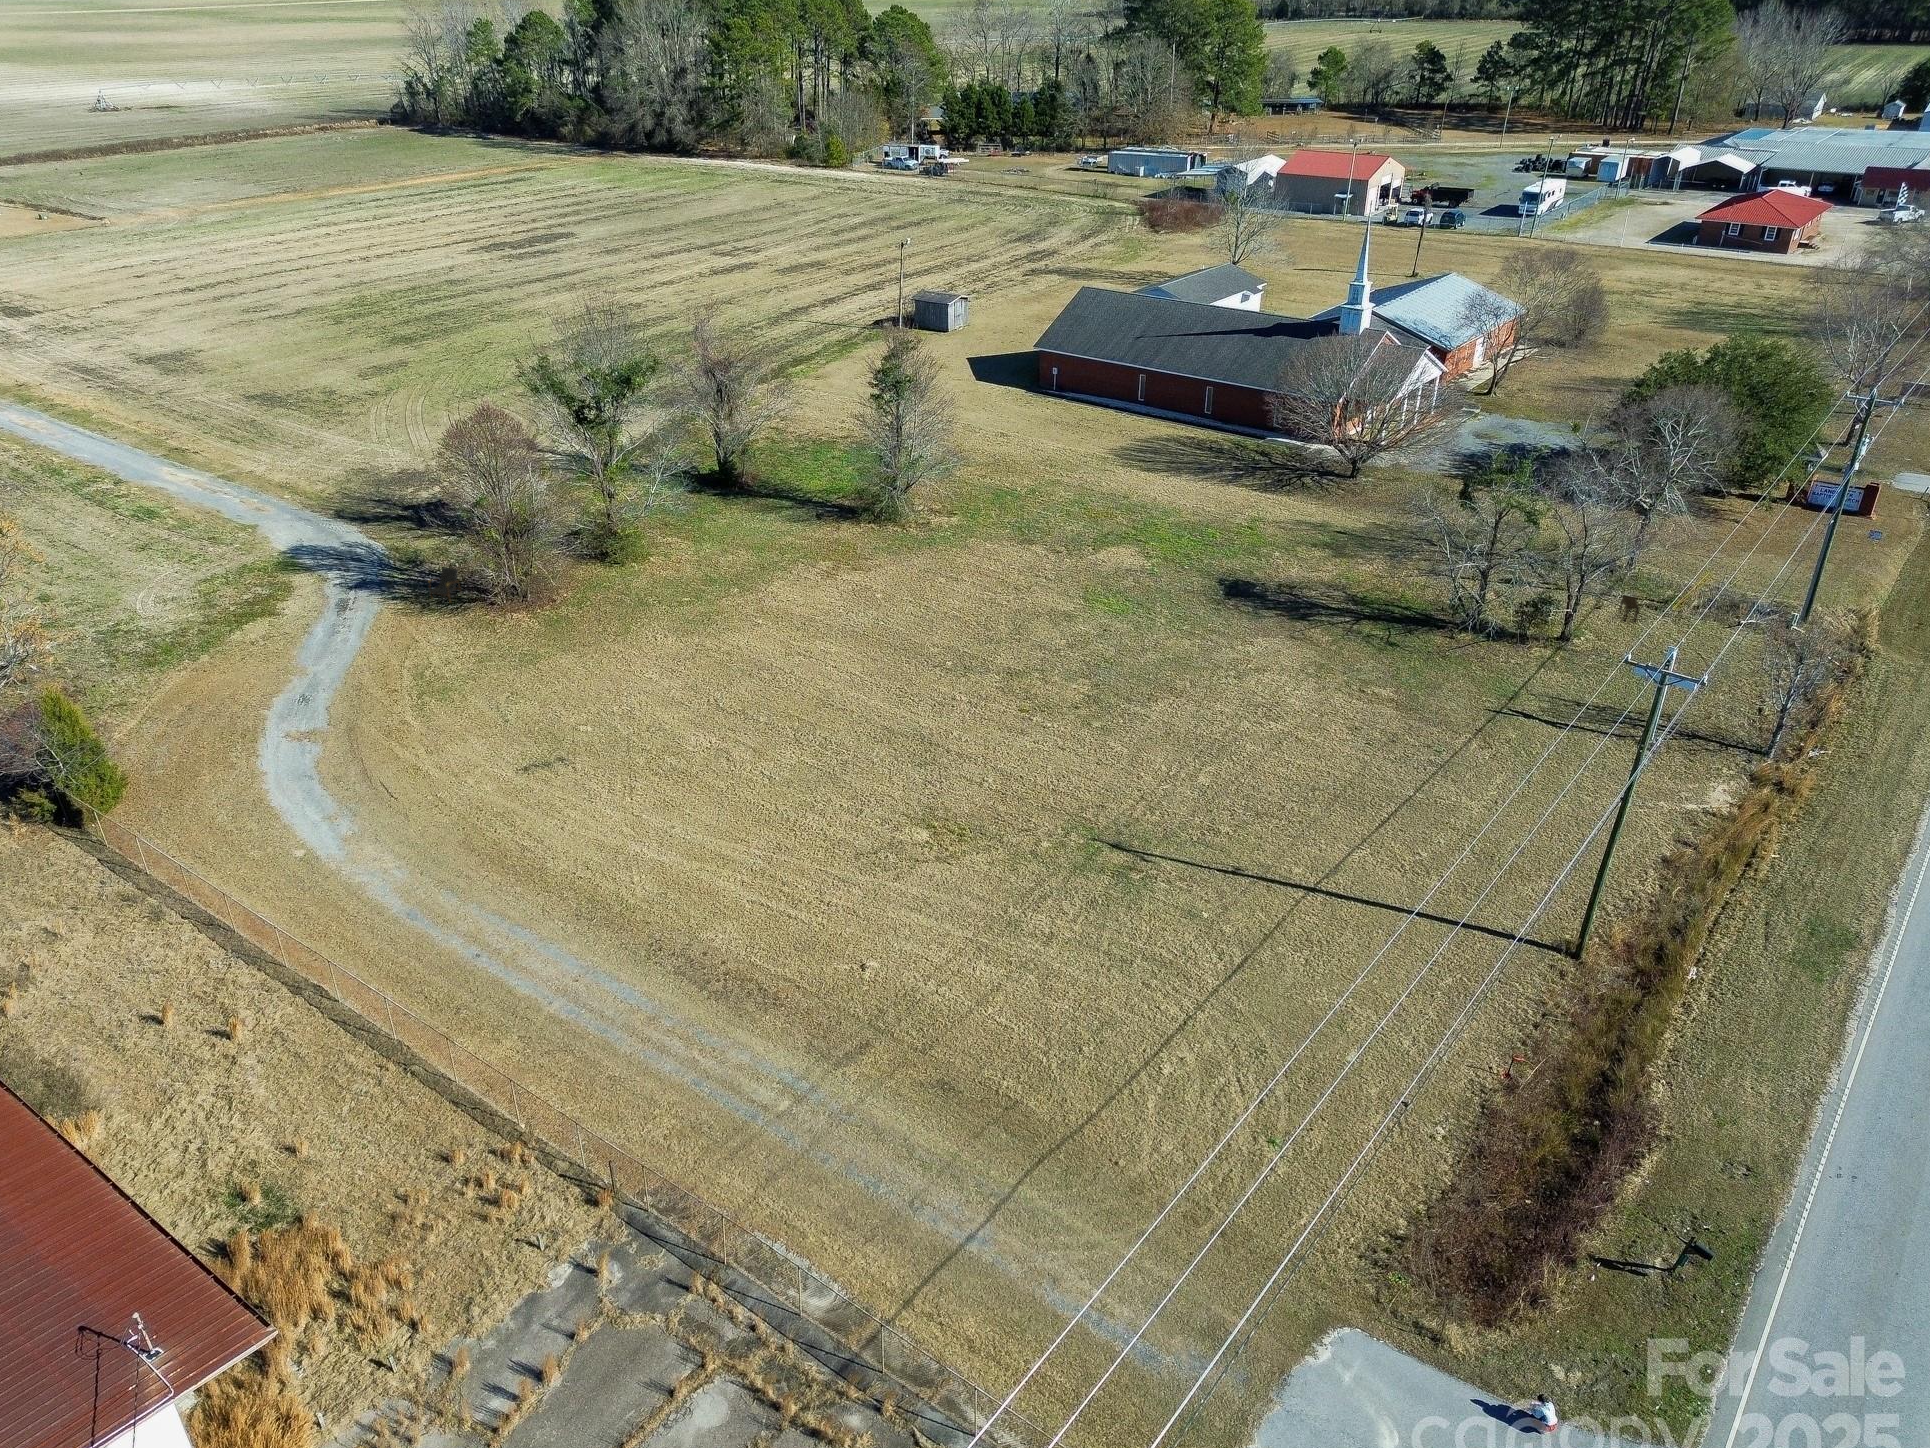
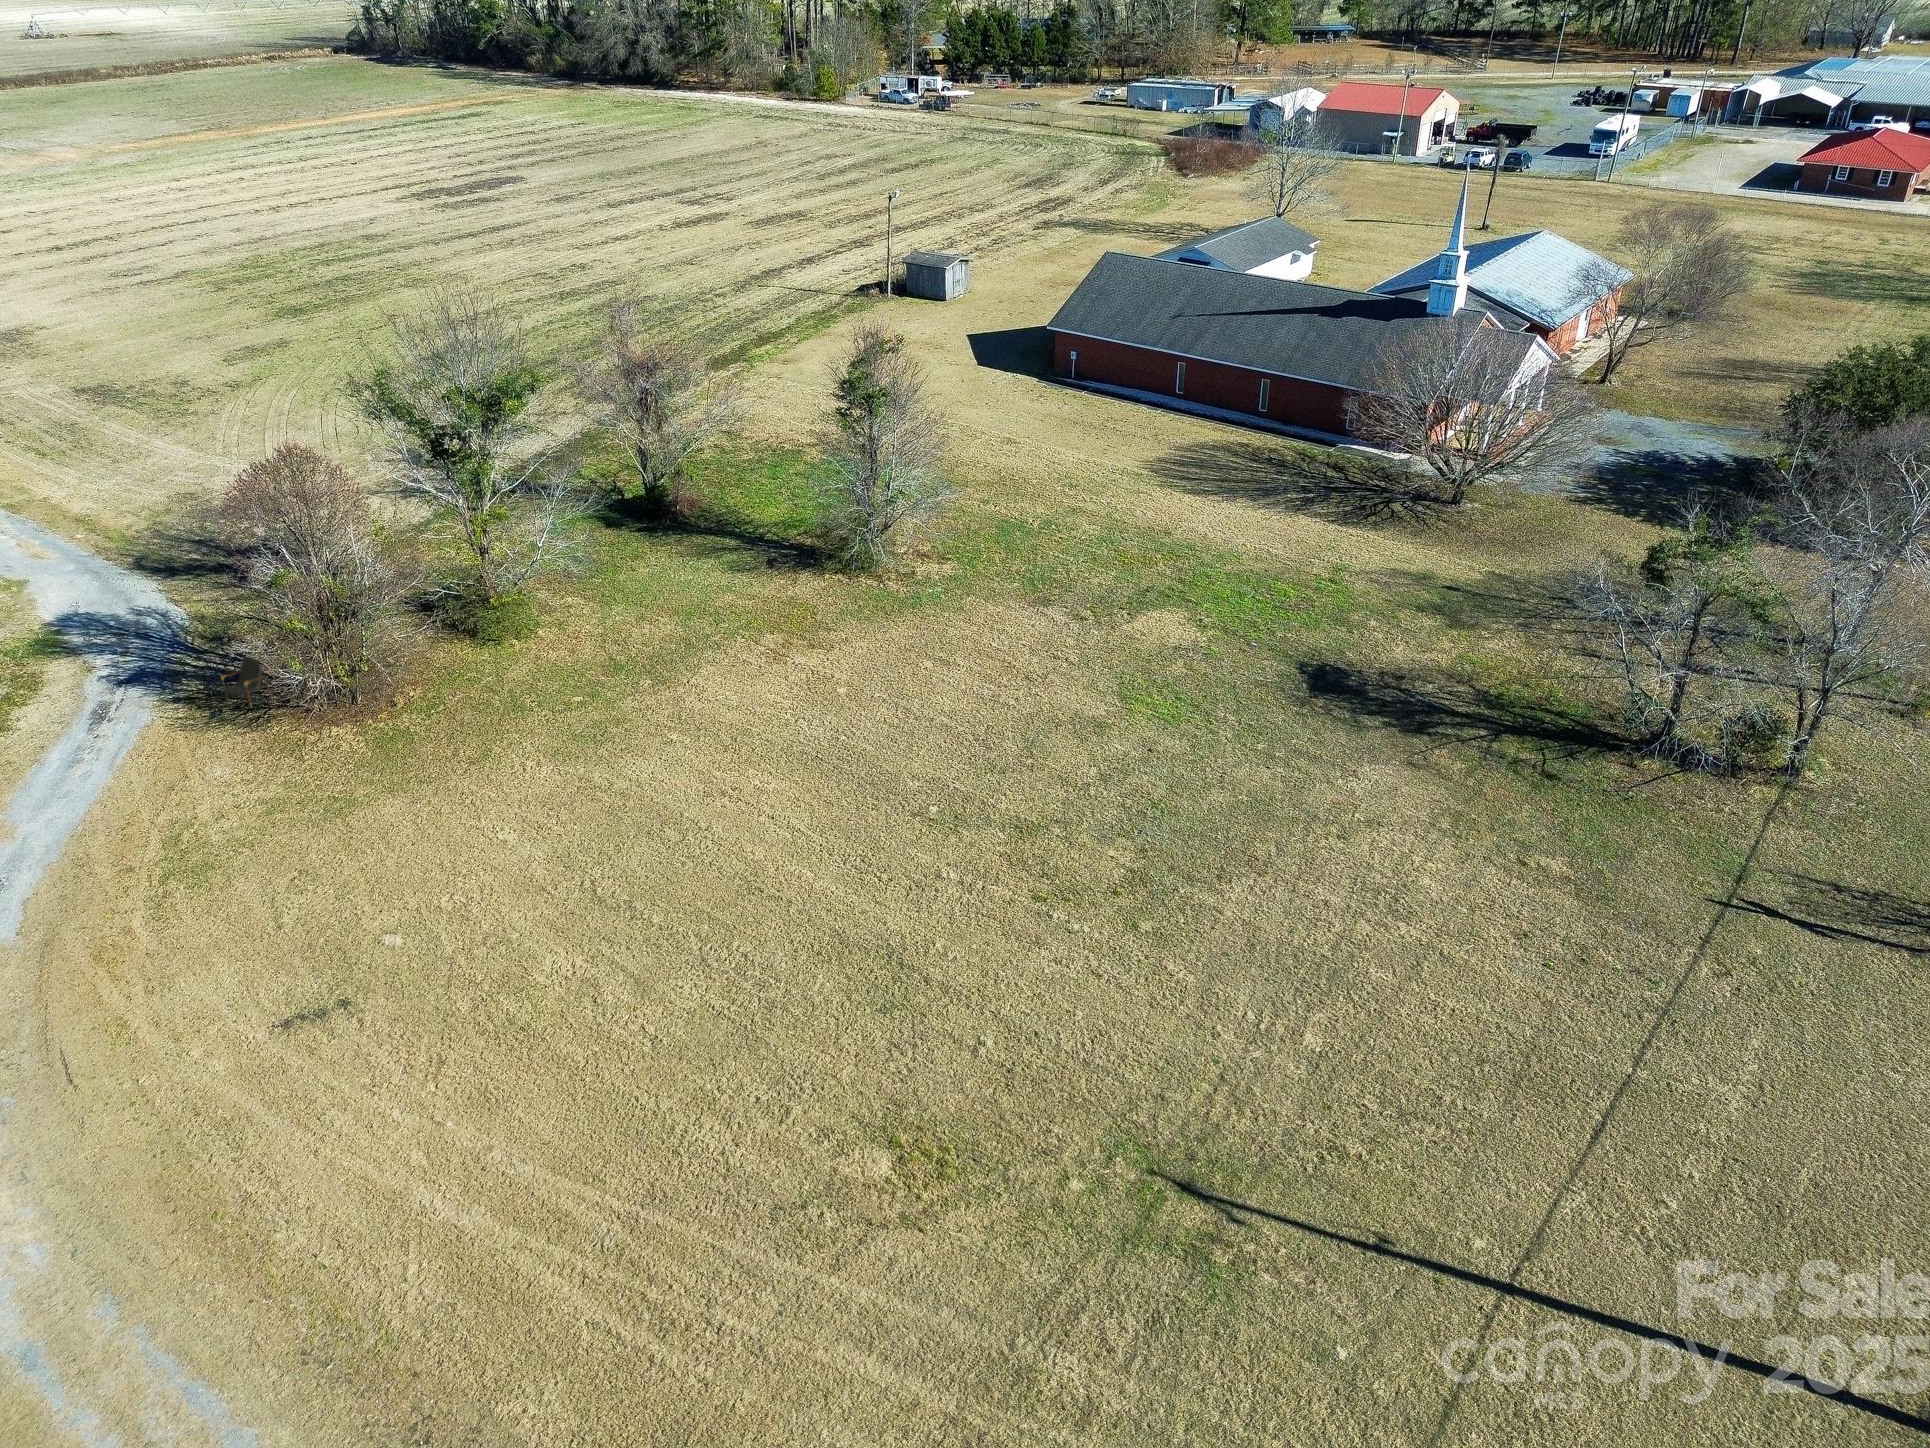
bench: present [1619,596,1640,622] -> none [1846,695,1882,734]

